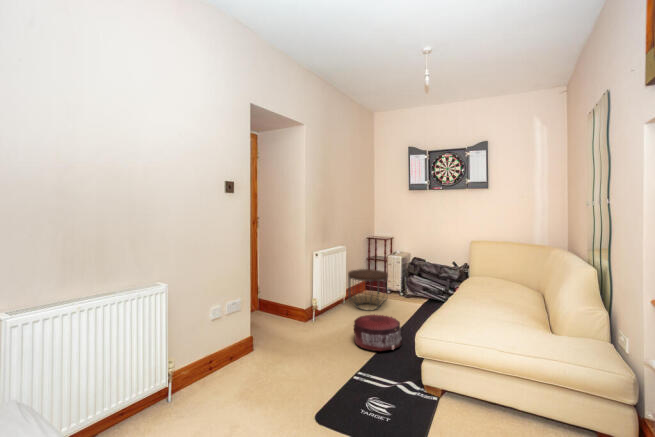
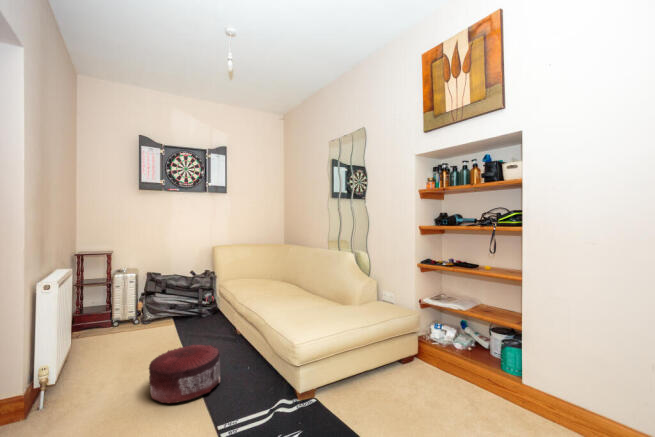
side table: present [348,269,388,311] -> none [67,296,141,362]

